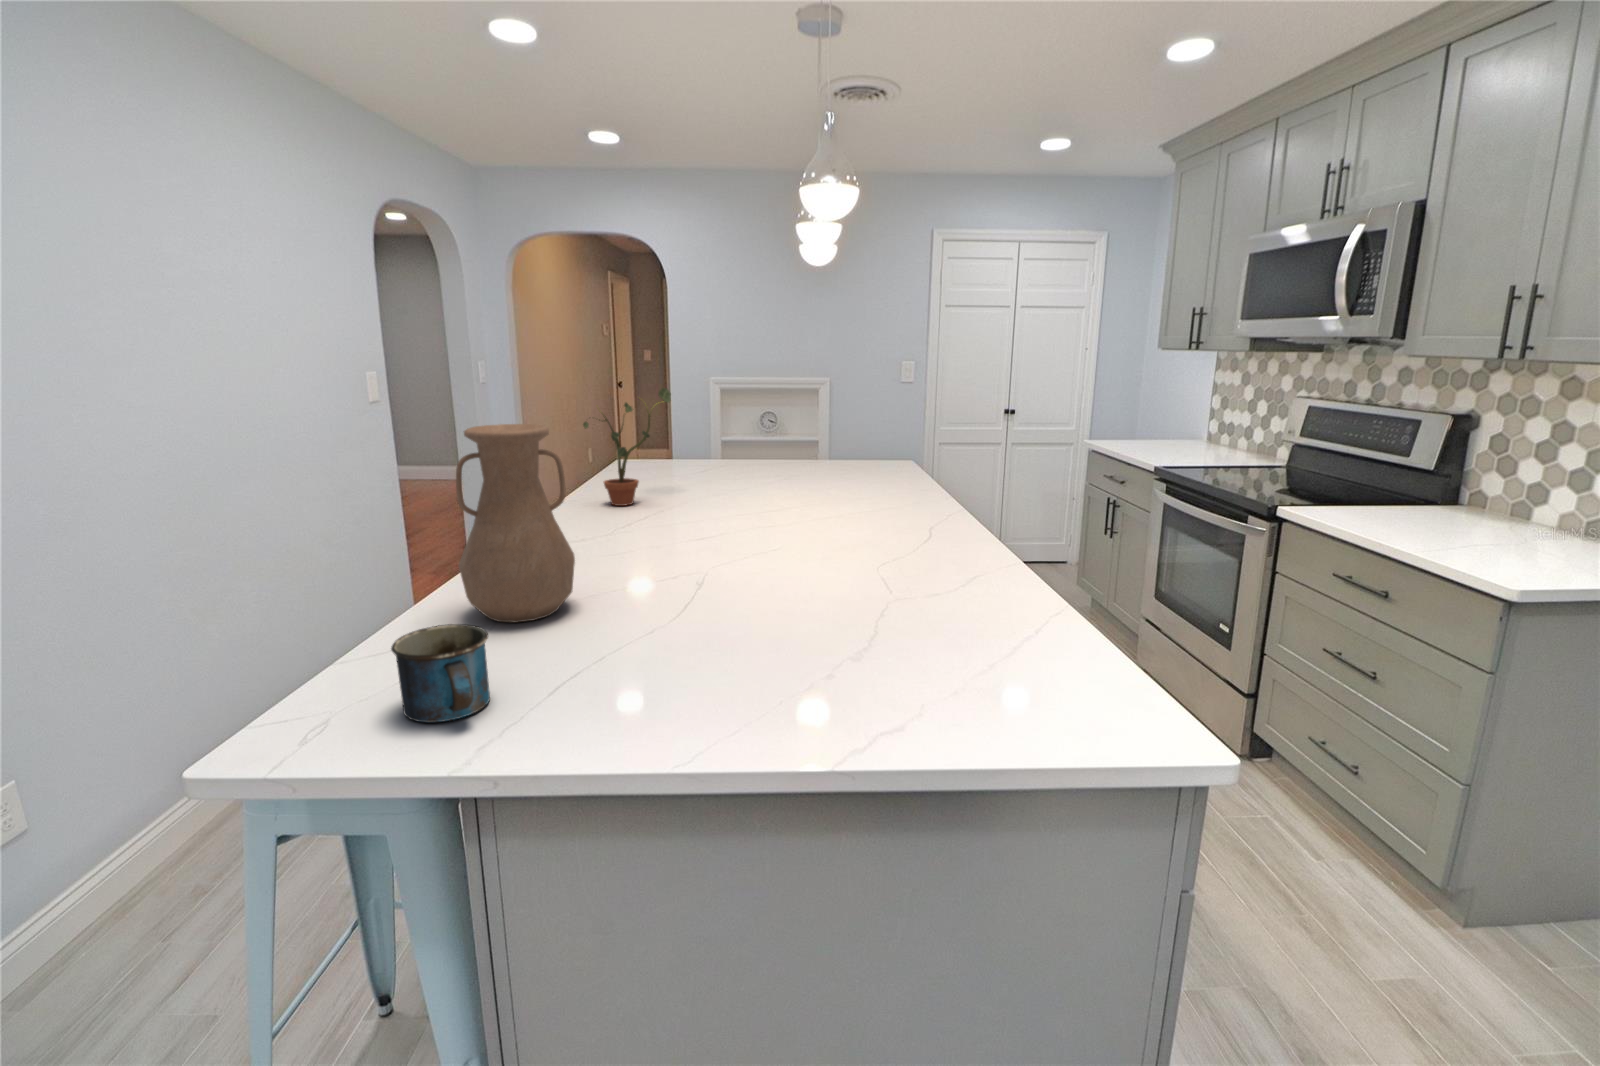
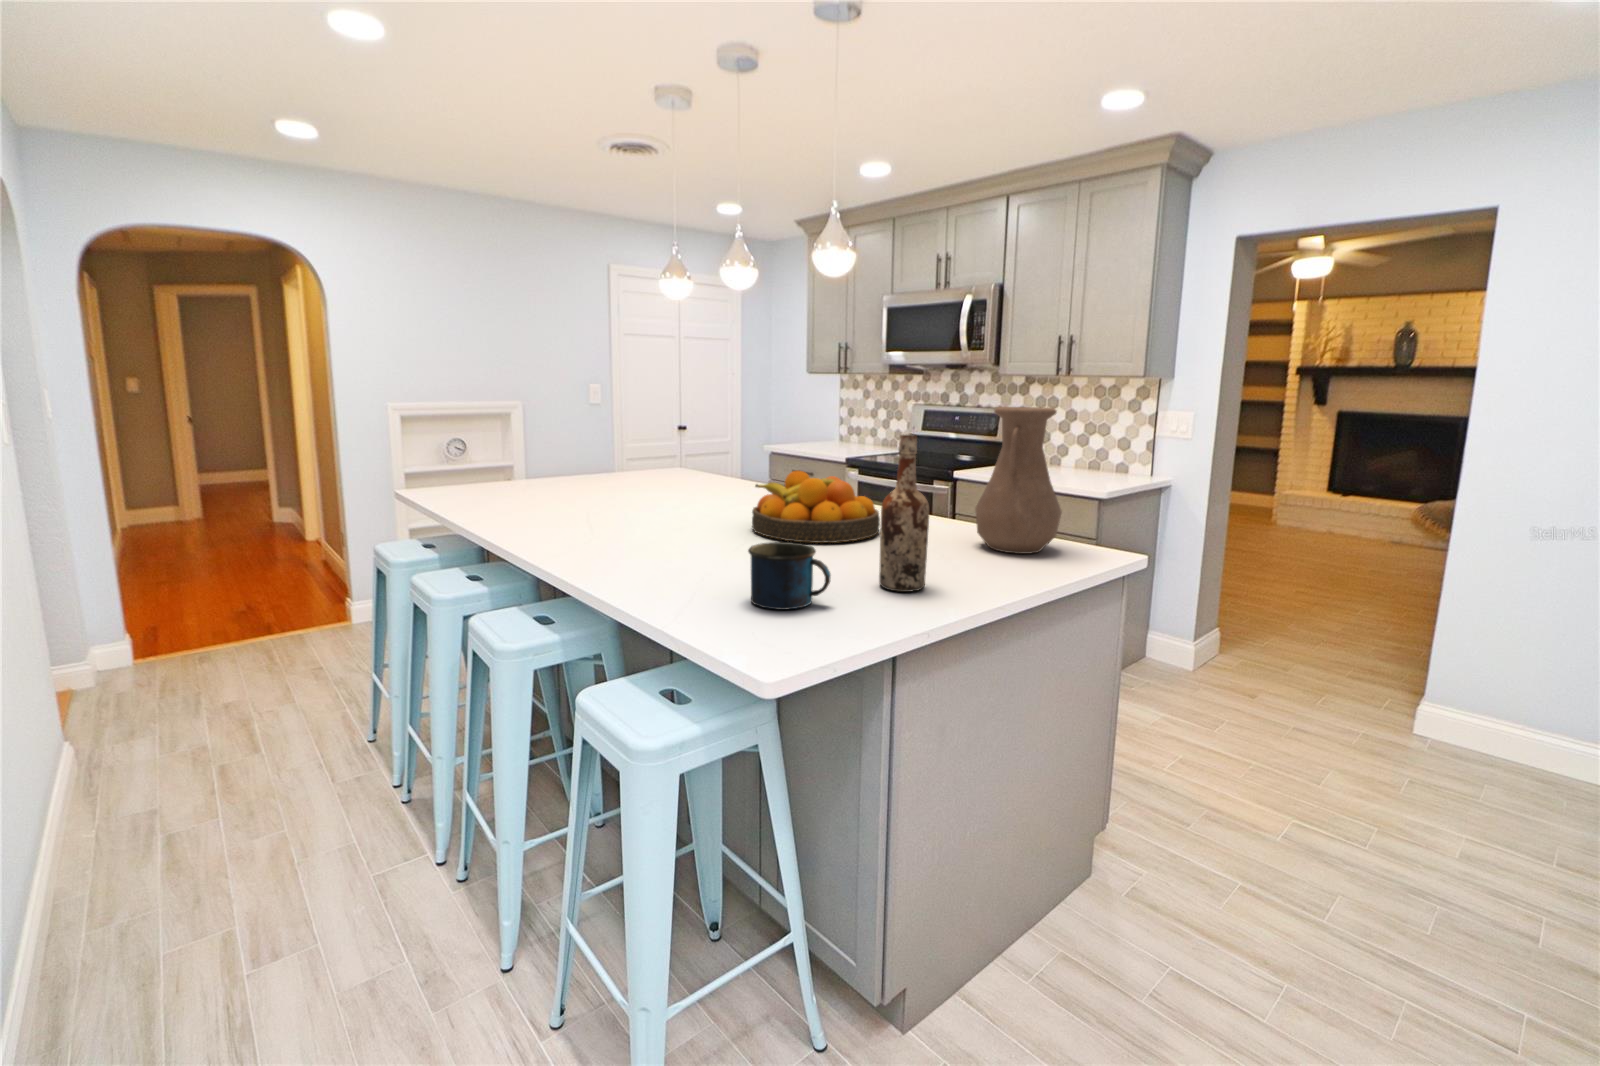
potted plant: present [583,388,671,506] -> none [494,391,563,500]
vase: present [456,424,575,622] -> present [975,407,1062,554]
wine bottle: none [583,500,659,735] -> present [879,435,929,592]
fruit bowl: none [691,511,864,623] -> present [752,471,880,543]

